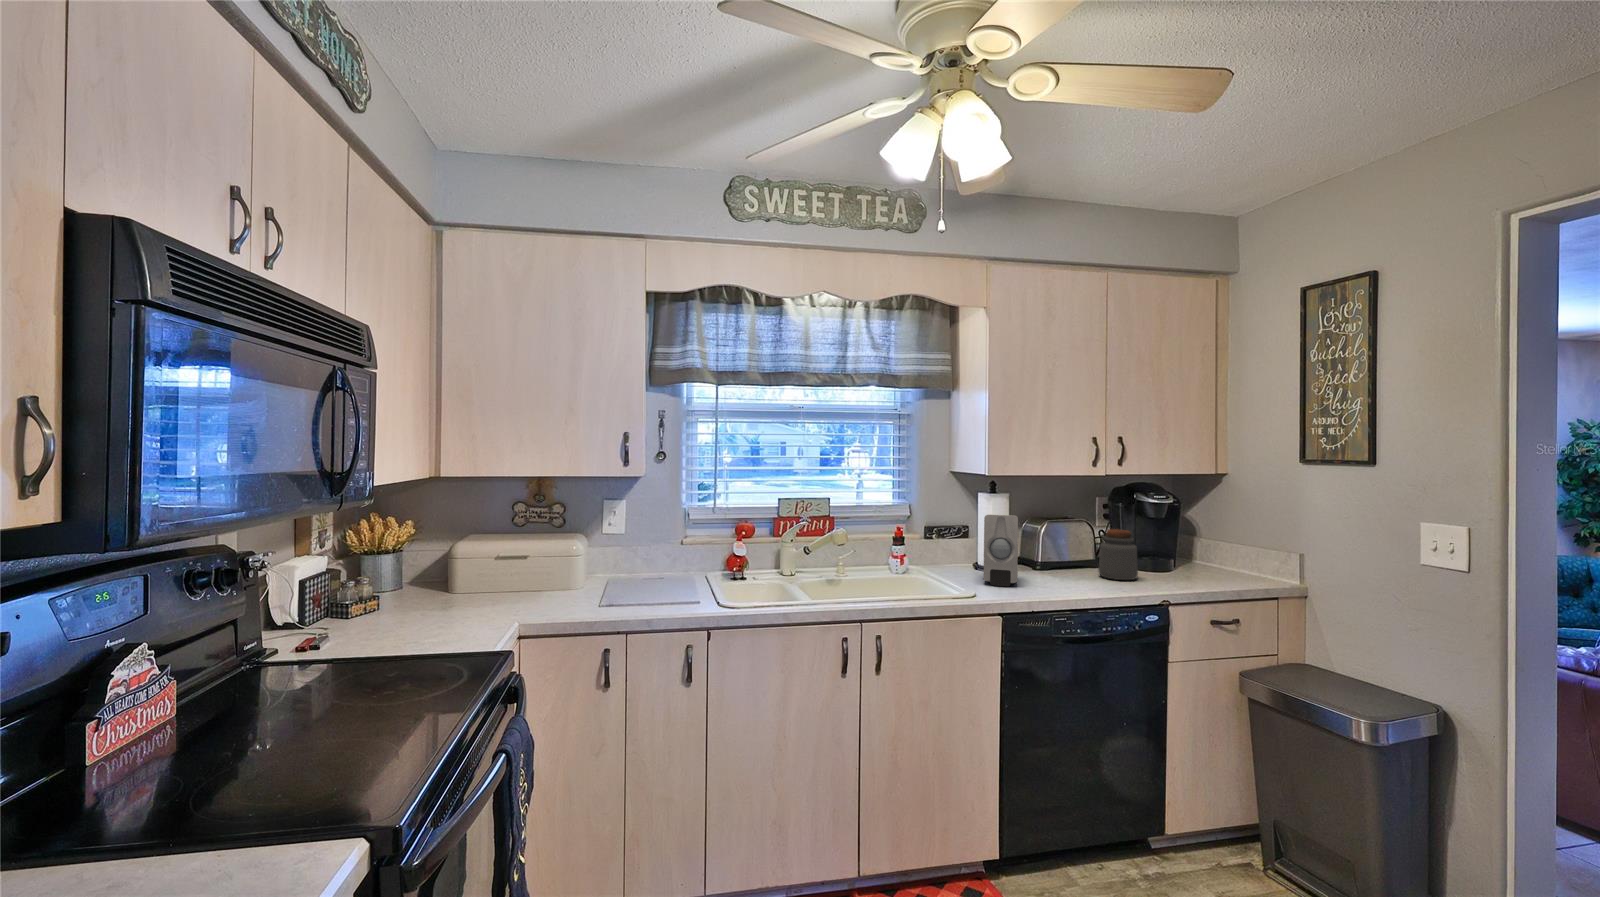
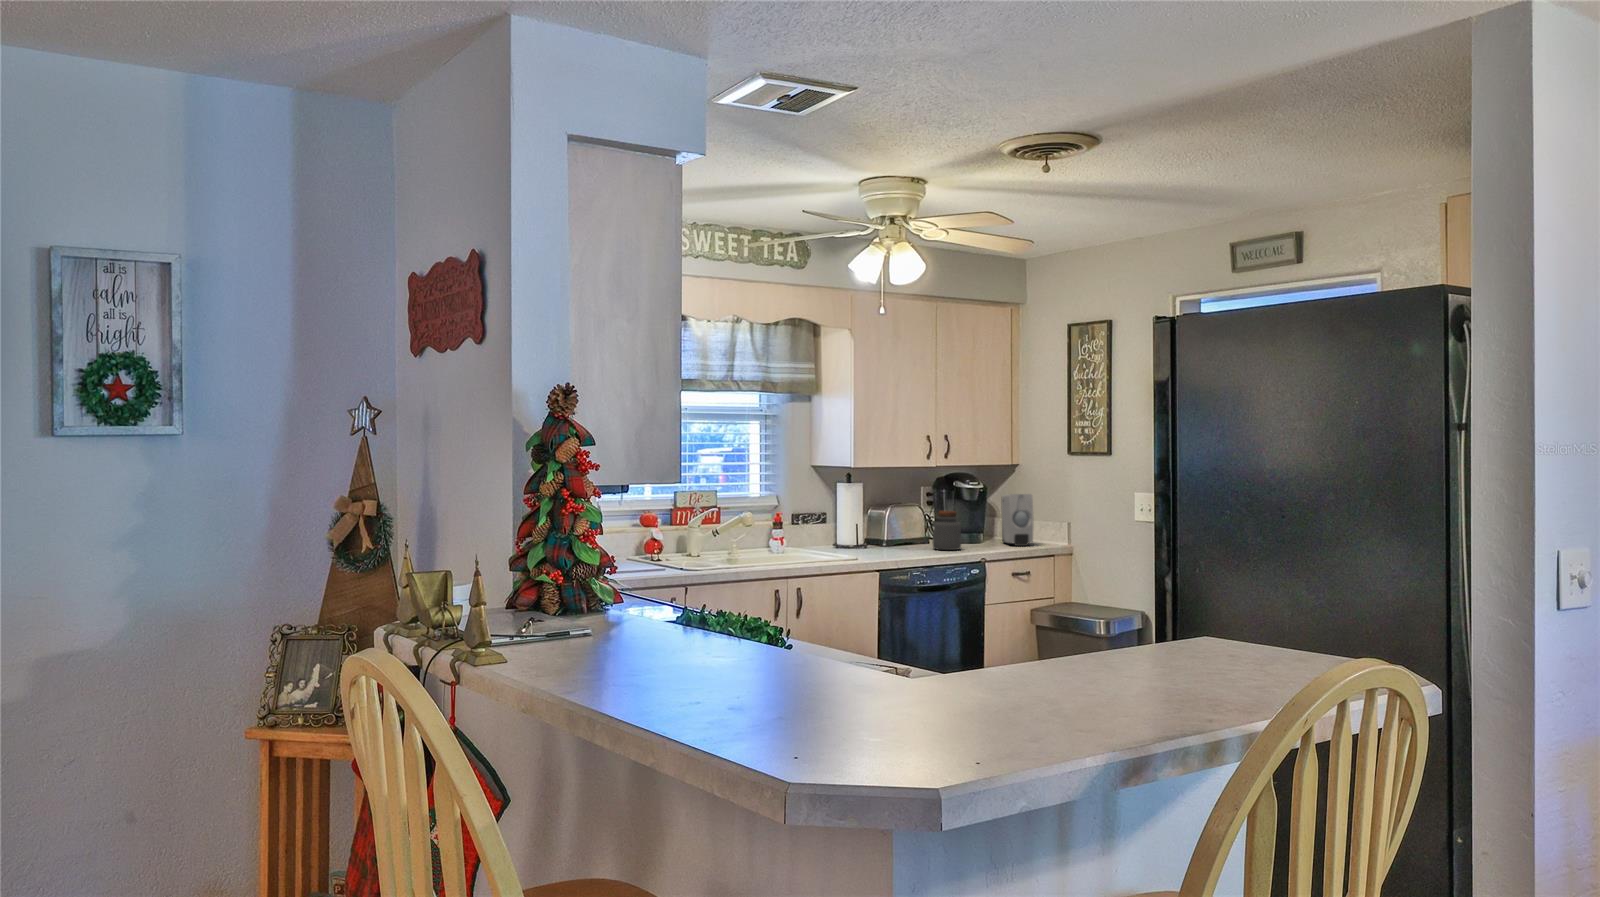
soap dispenser: present [984,515,1018,586] -> present [1002,494,1033,546]

